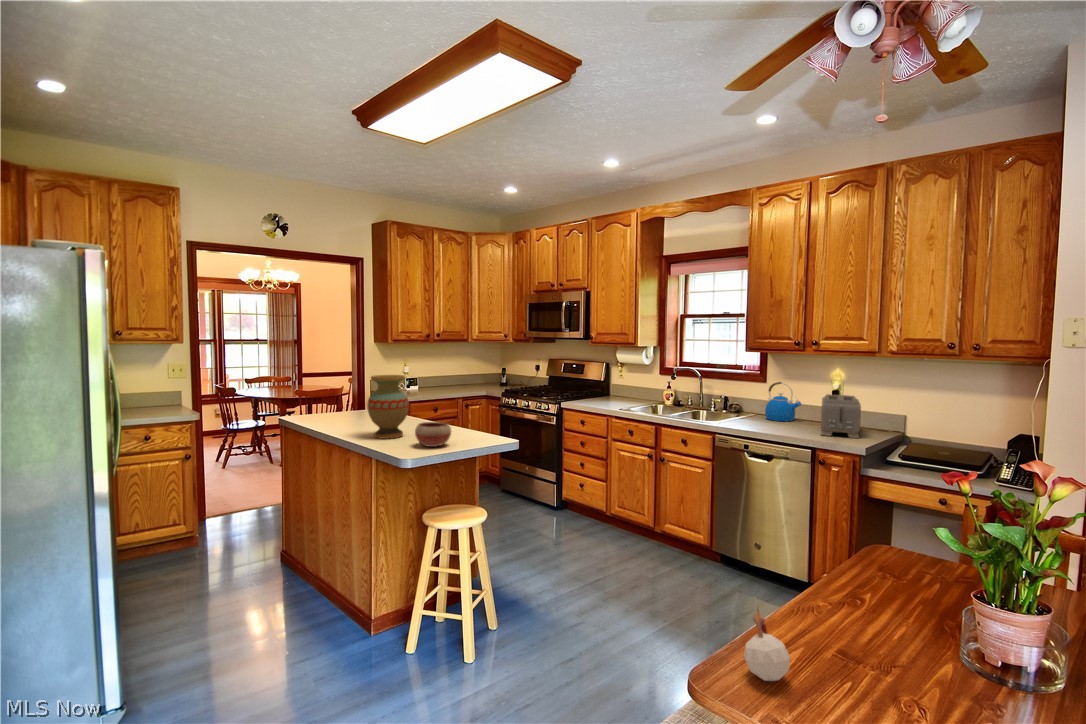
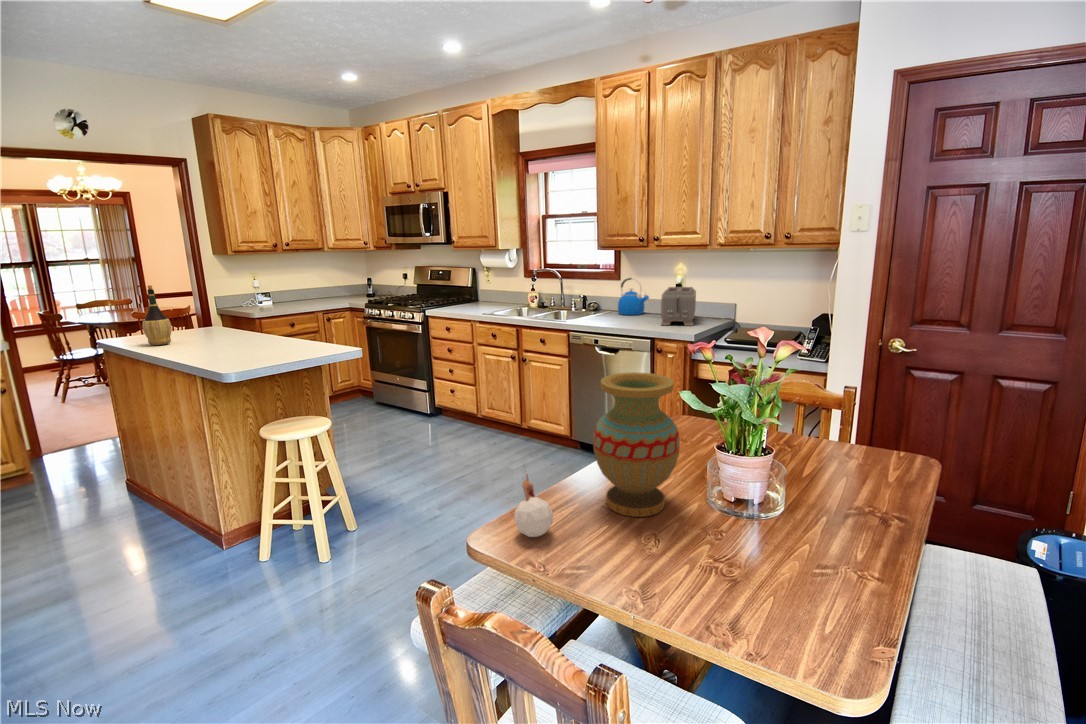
wine bottle: none [325,370,348,425] -> present [142,285,172,345]
vase: present [367,375,409,439] -> present [593,372,680,517]
bowl: present [415,422,451,447] -> none [241,334,283,360]

